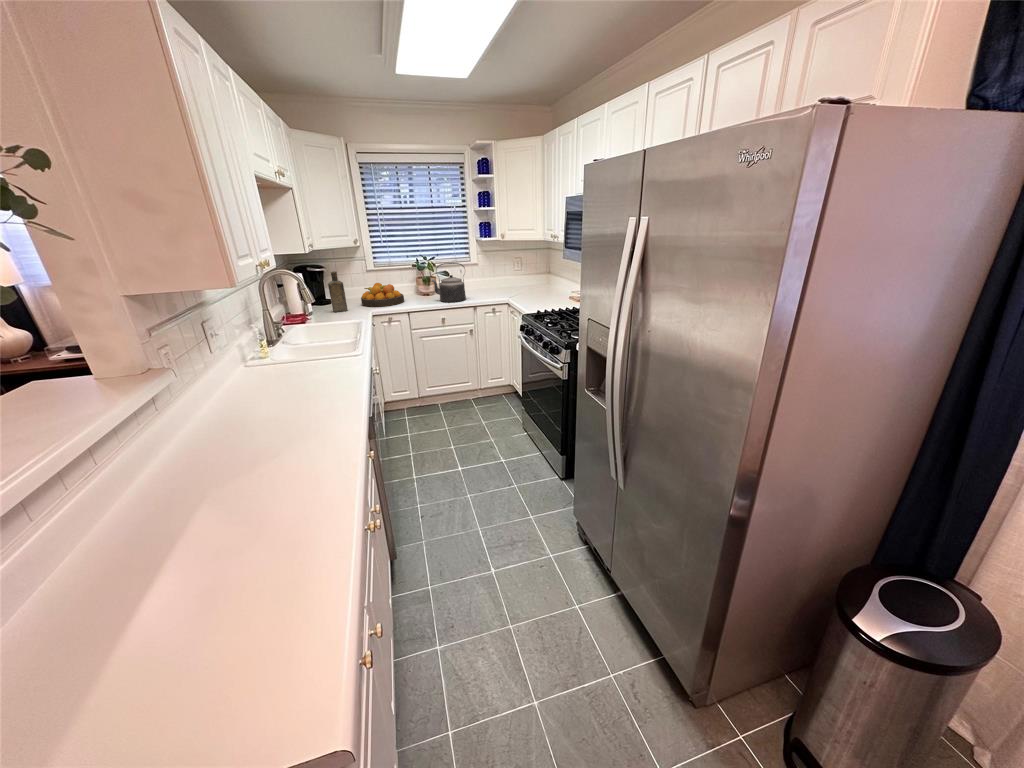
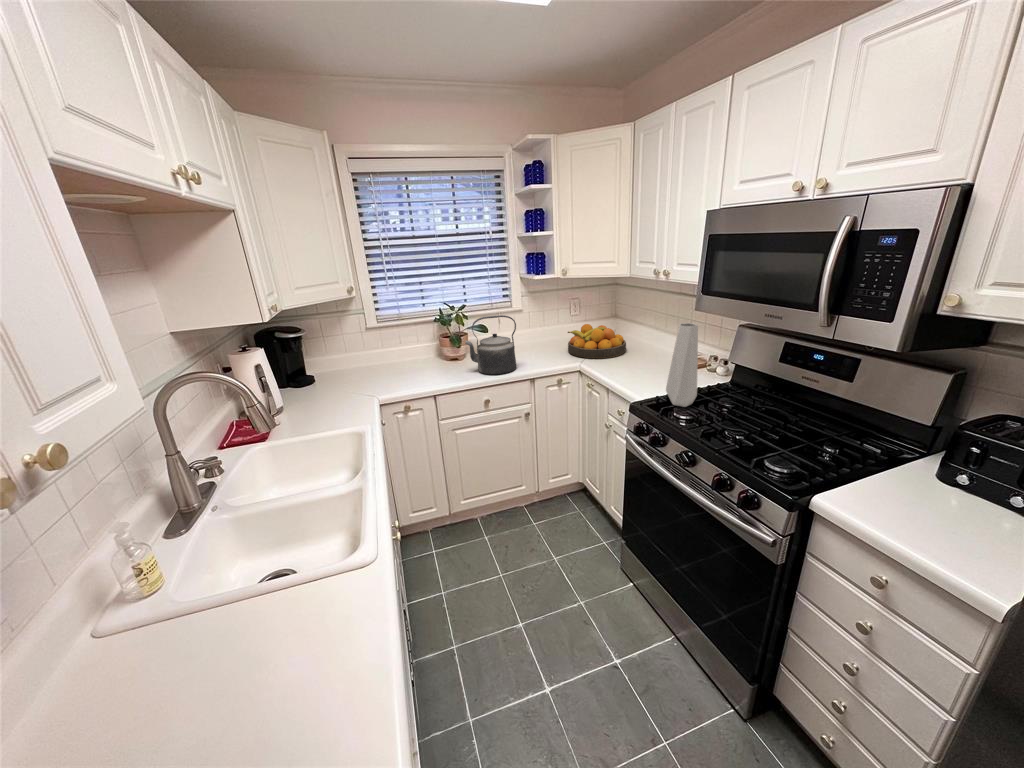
vase: none [542,265,560,315] -> present [666,323,698,407]
bottle: present [328,271,348,312] -> none [307,340,339,402]
fruit bowl: present [361,283,404,306] -> present [568,324,626,358]

